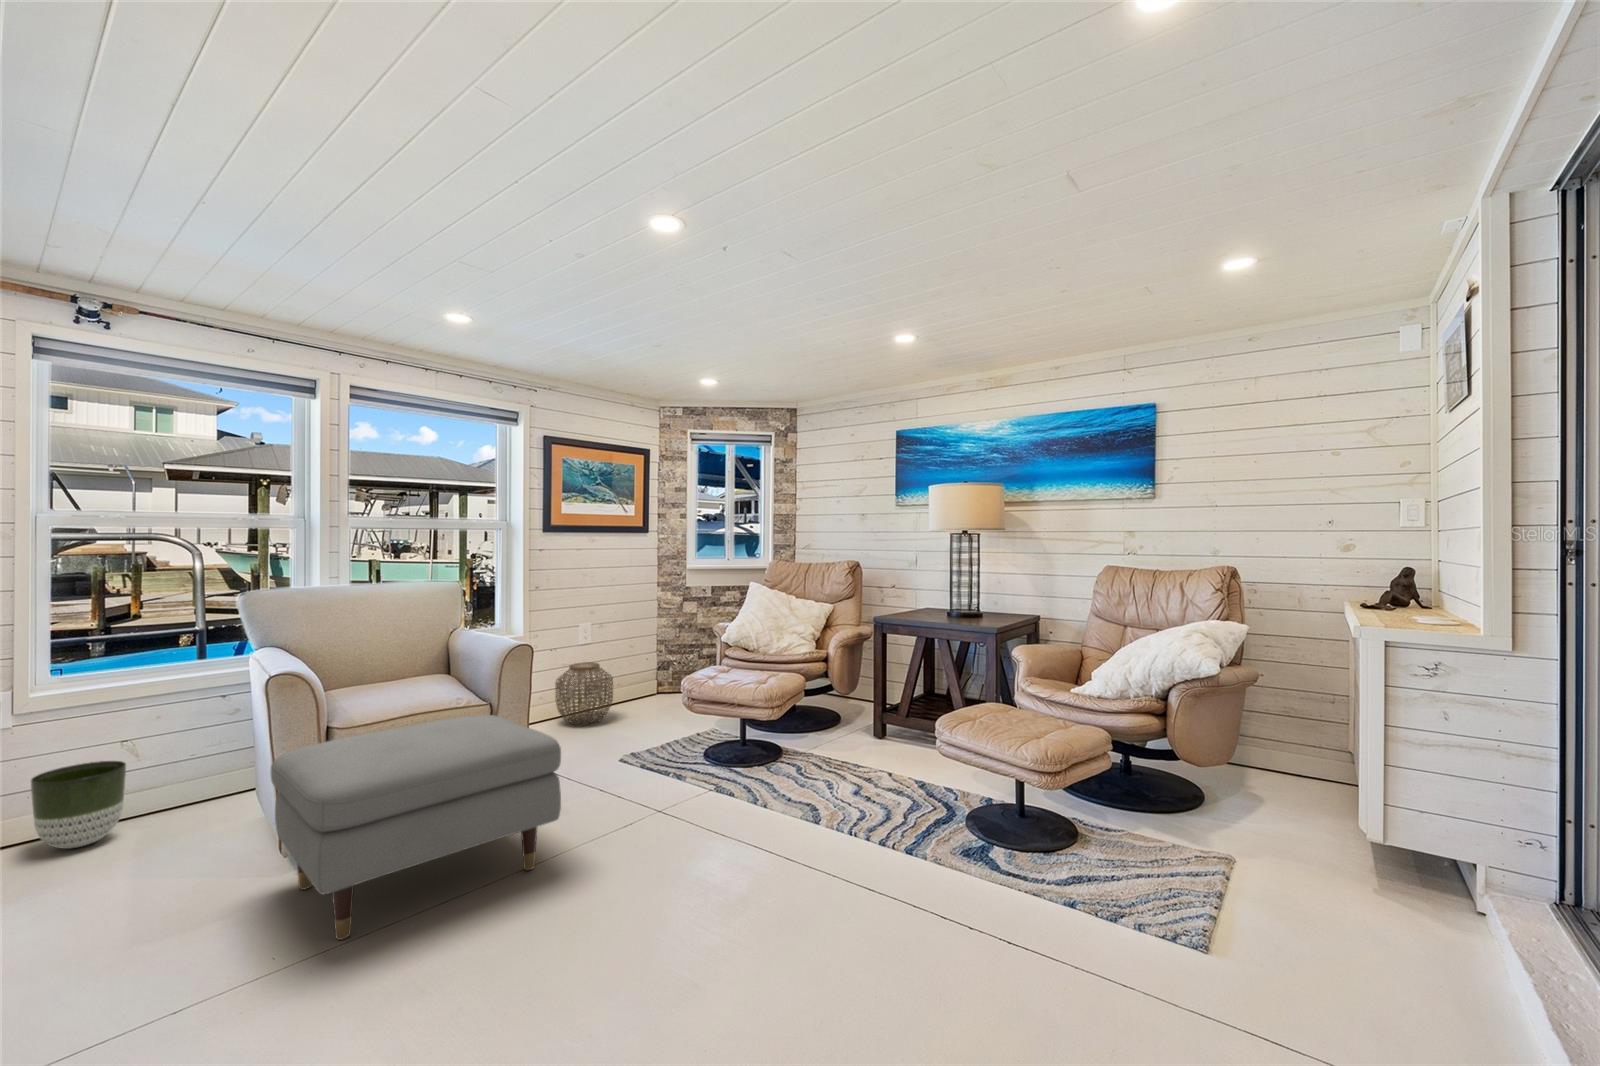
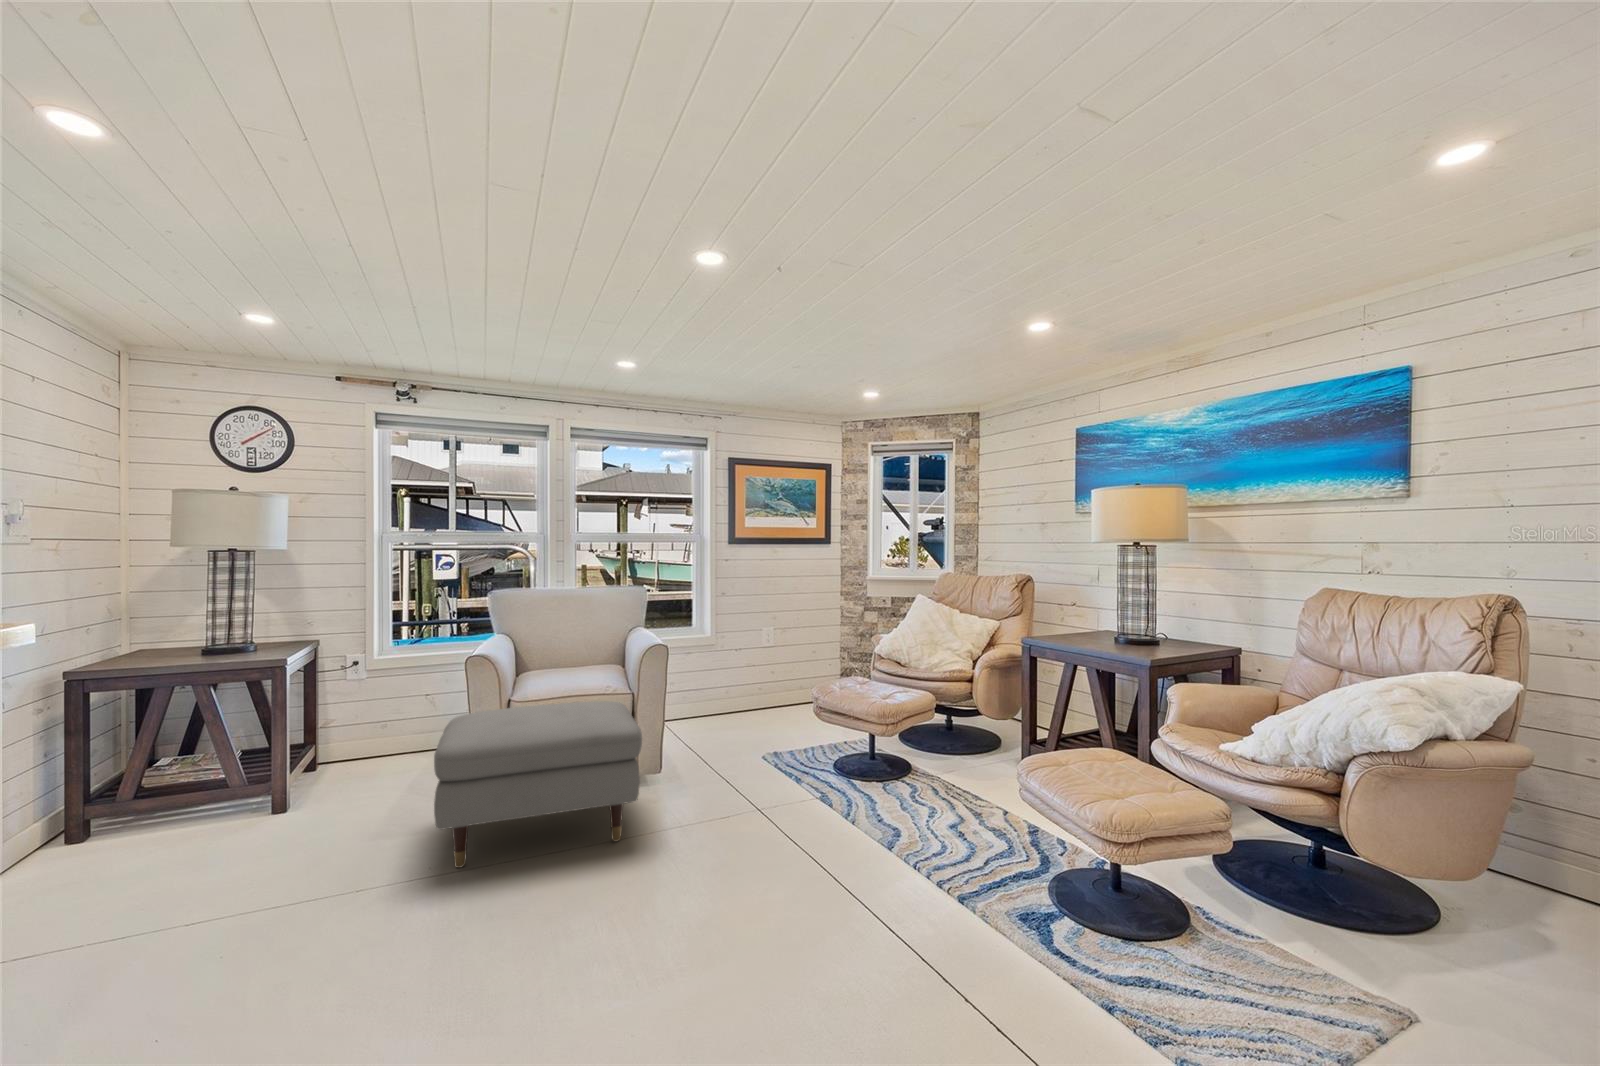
woven basket: present [555,662,613,726] -> none [735,662,786,720]
planter: present [31,761,126,849] -> none [356,708,411,766]

